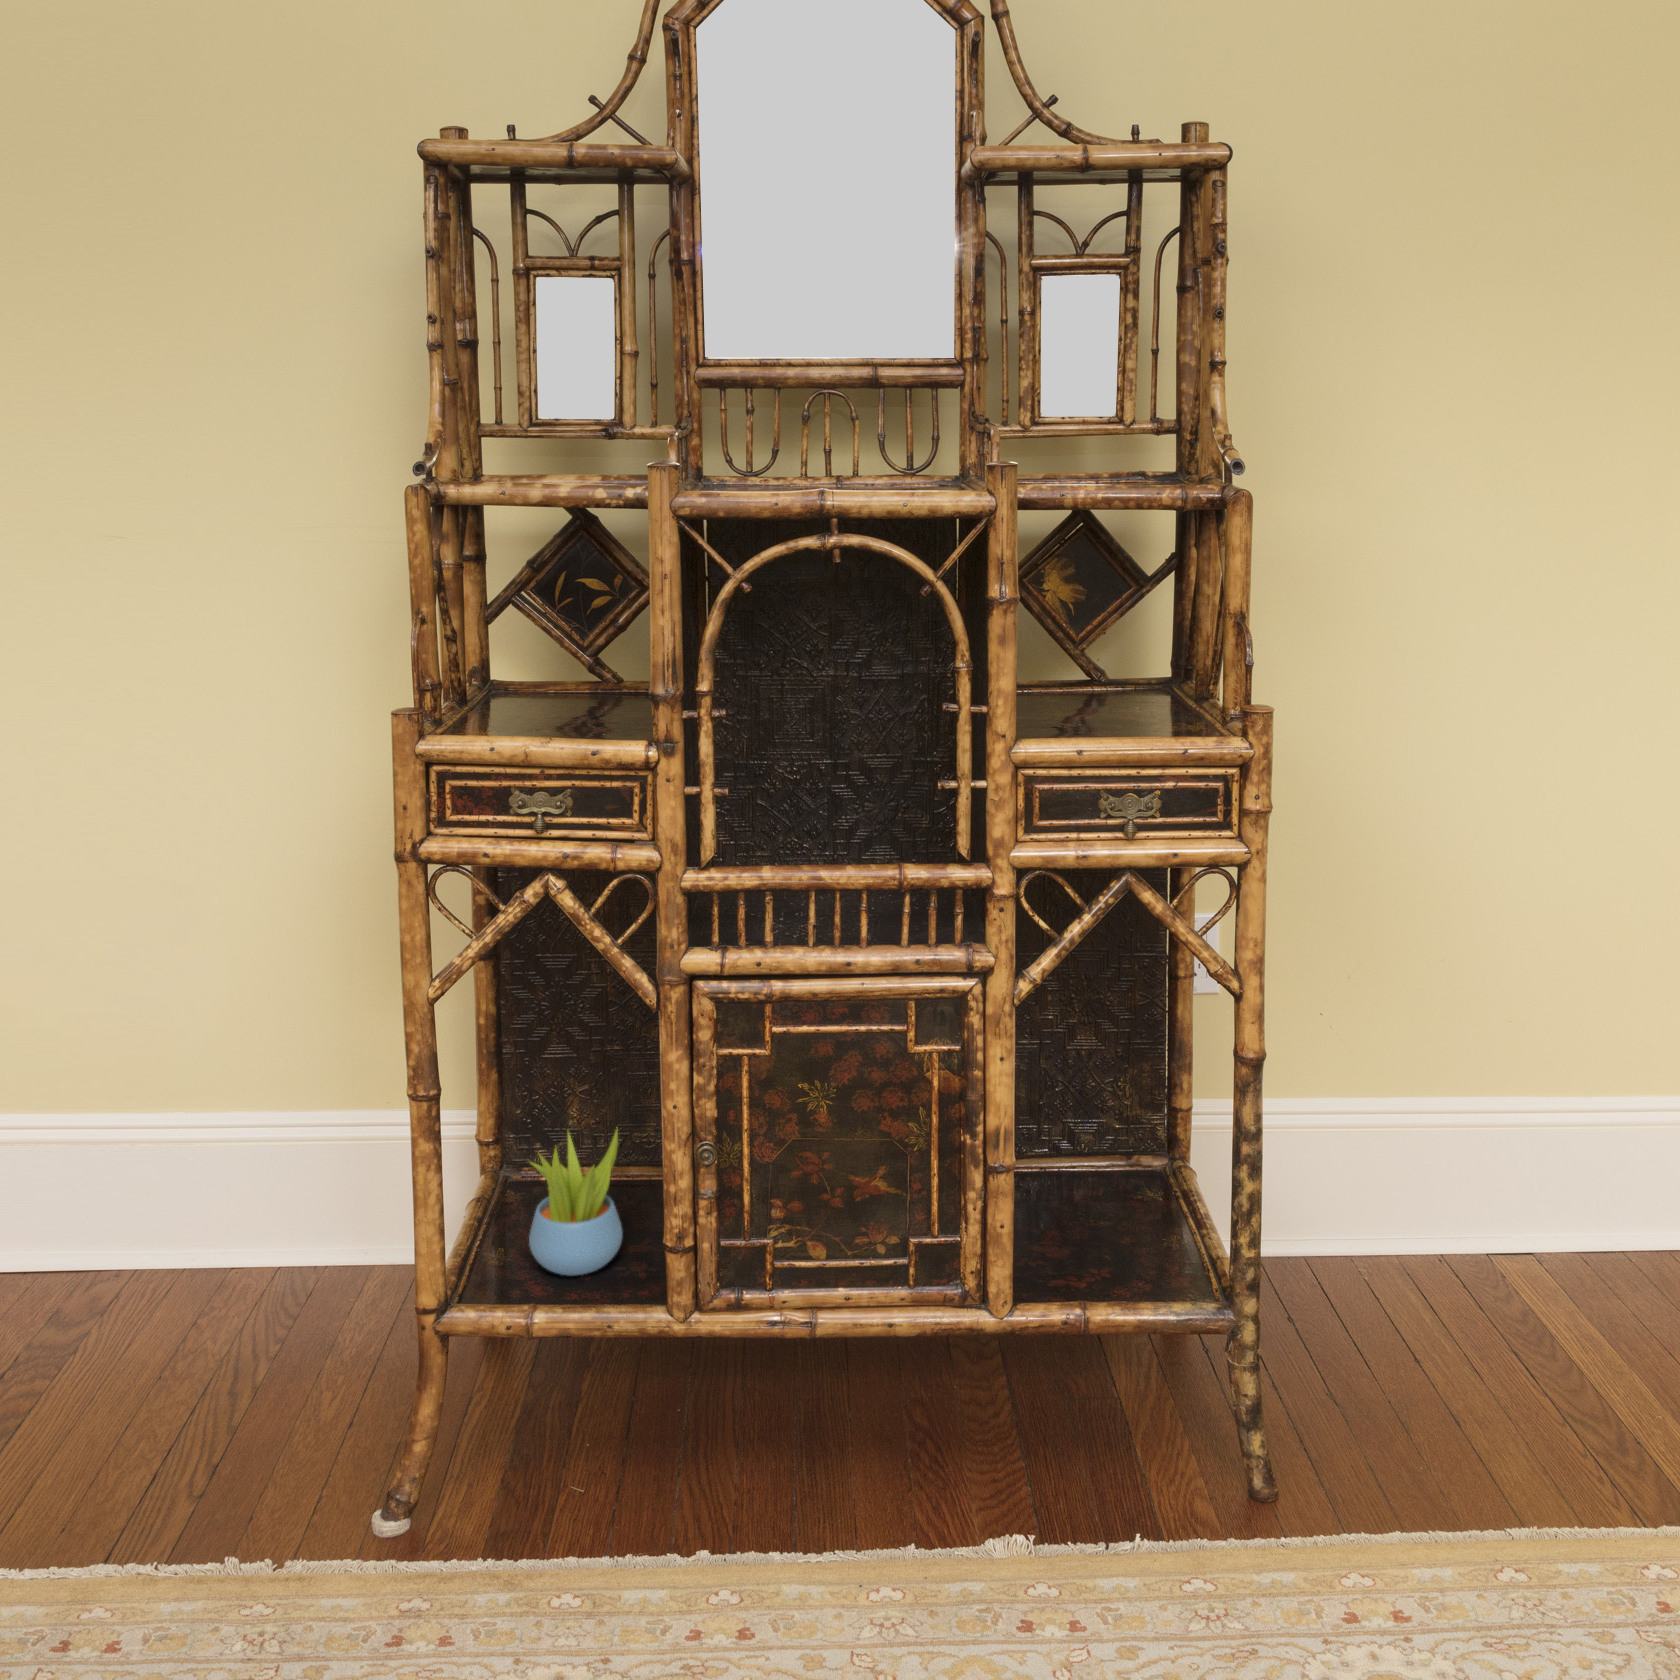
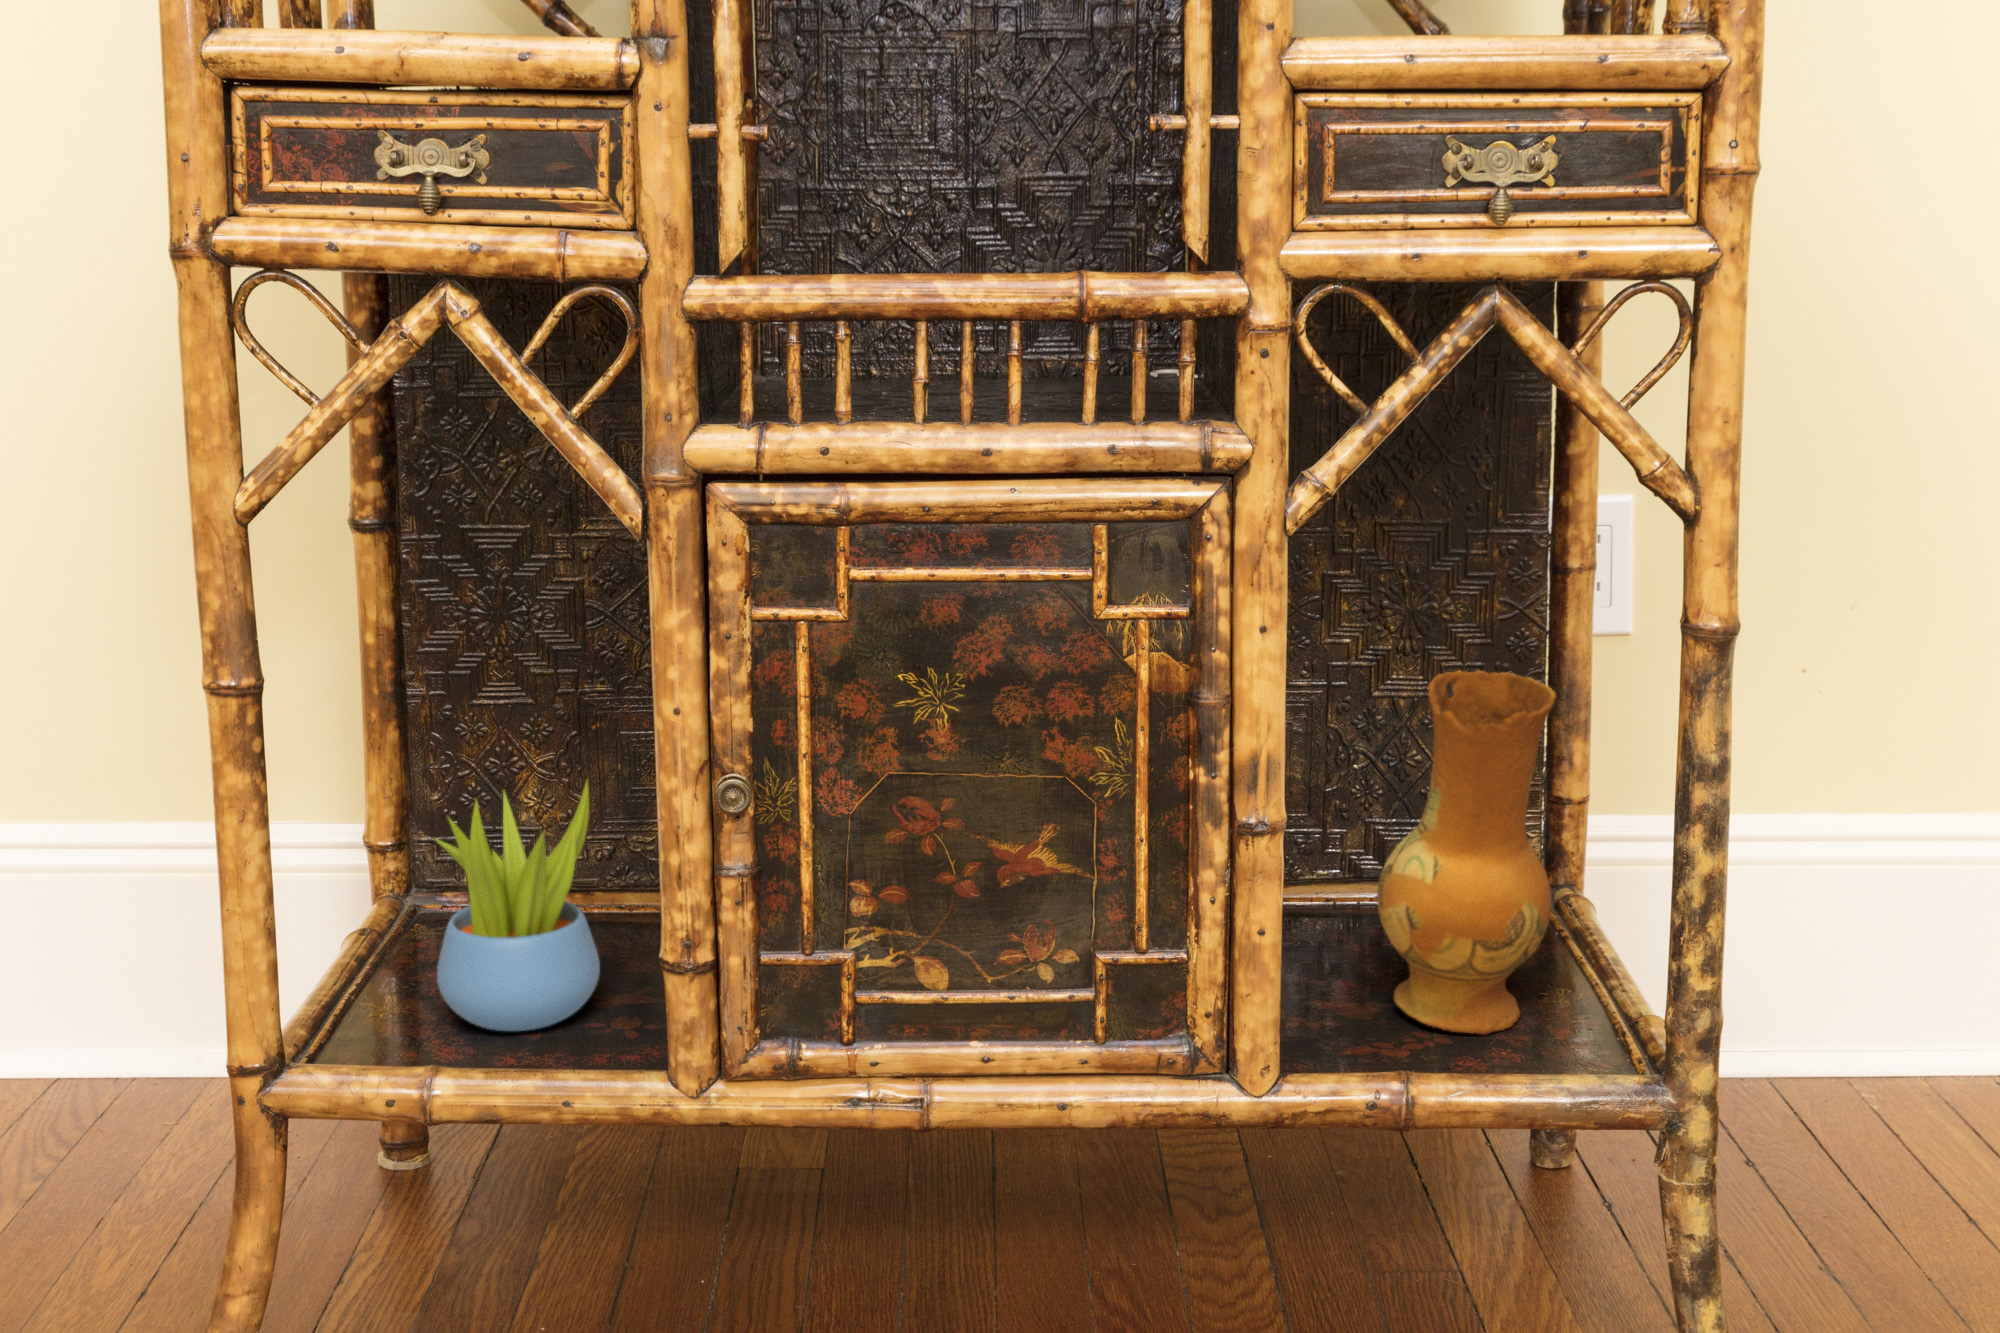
ceramic jug: none [1069,1059,1169,1273] -> present [1377,670,1556,1035]

